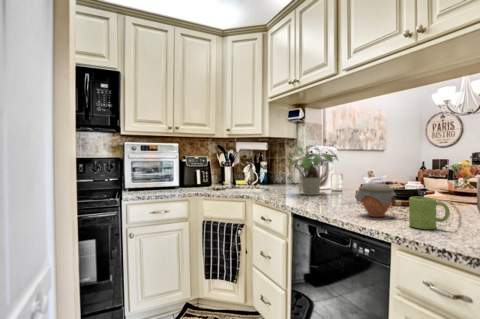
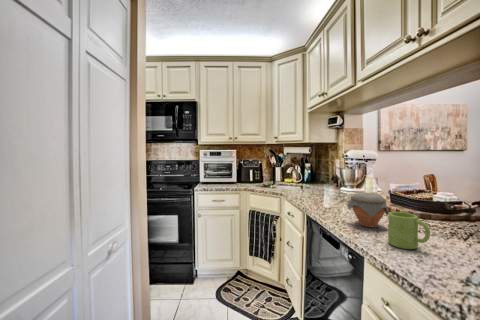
potted plant: present [289,145,338,195] -> none [313,151,366,197]

